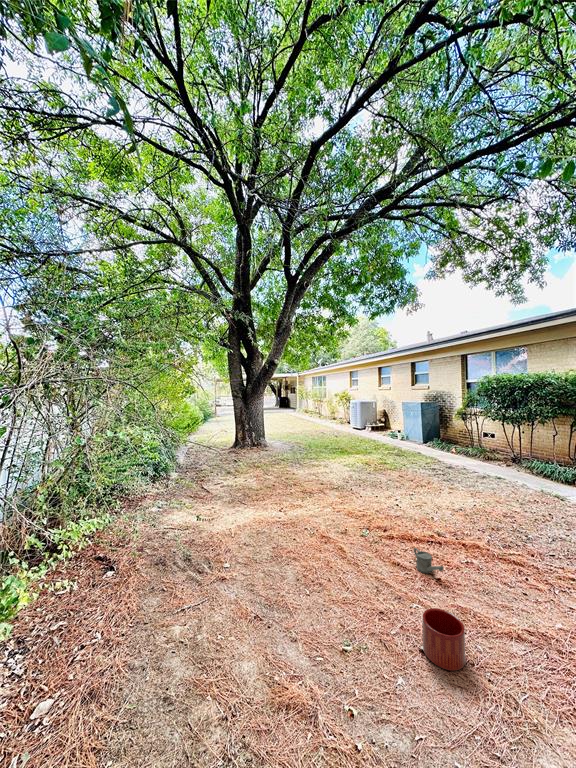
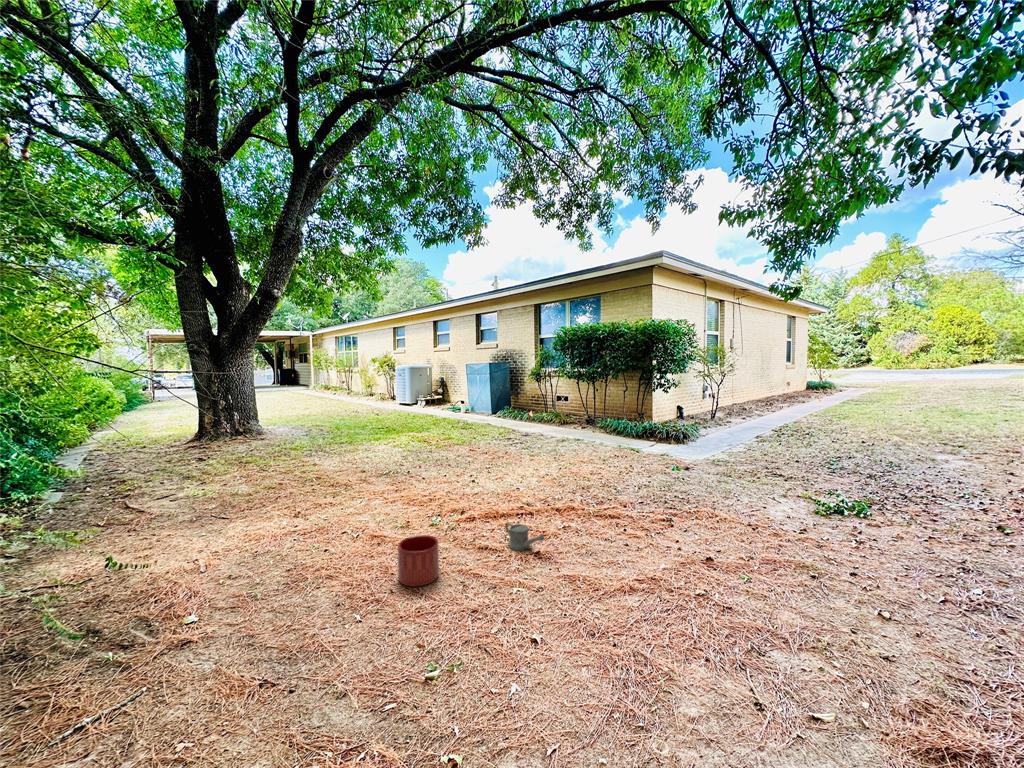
planter: present [423,608,465,671] -> present [398,535,439,586]

